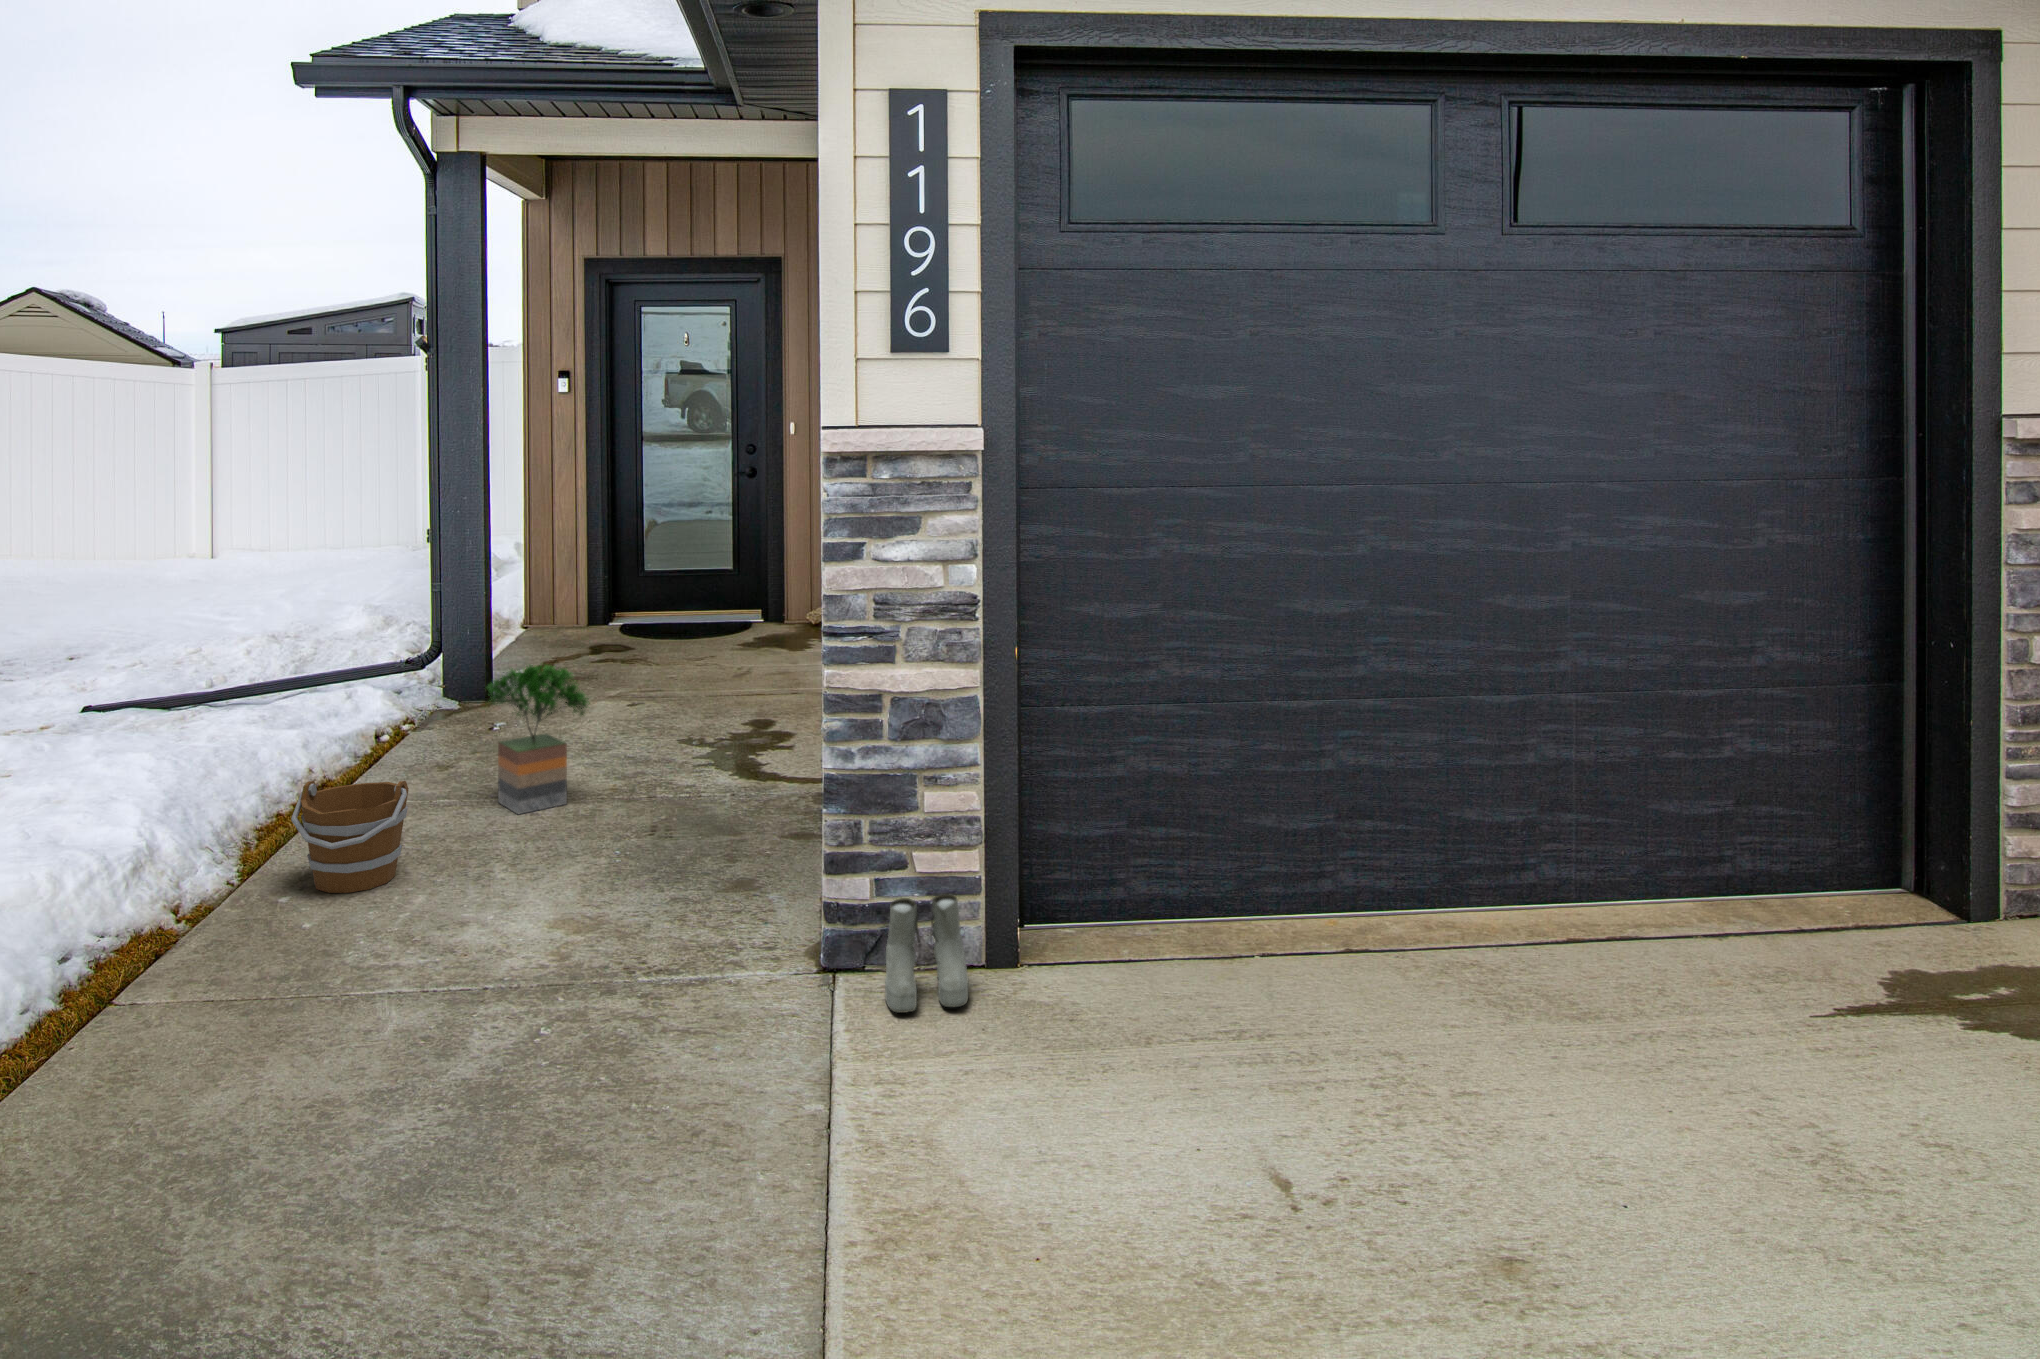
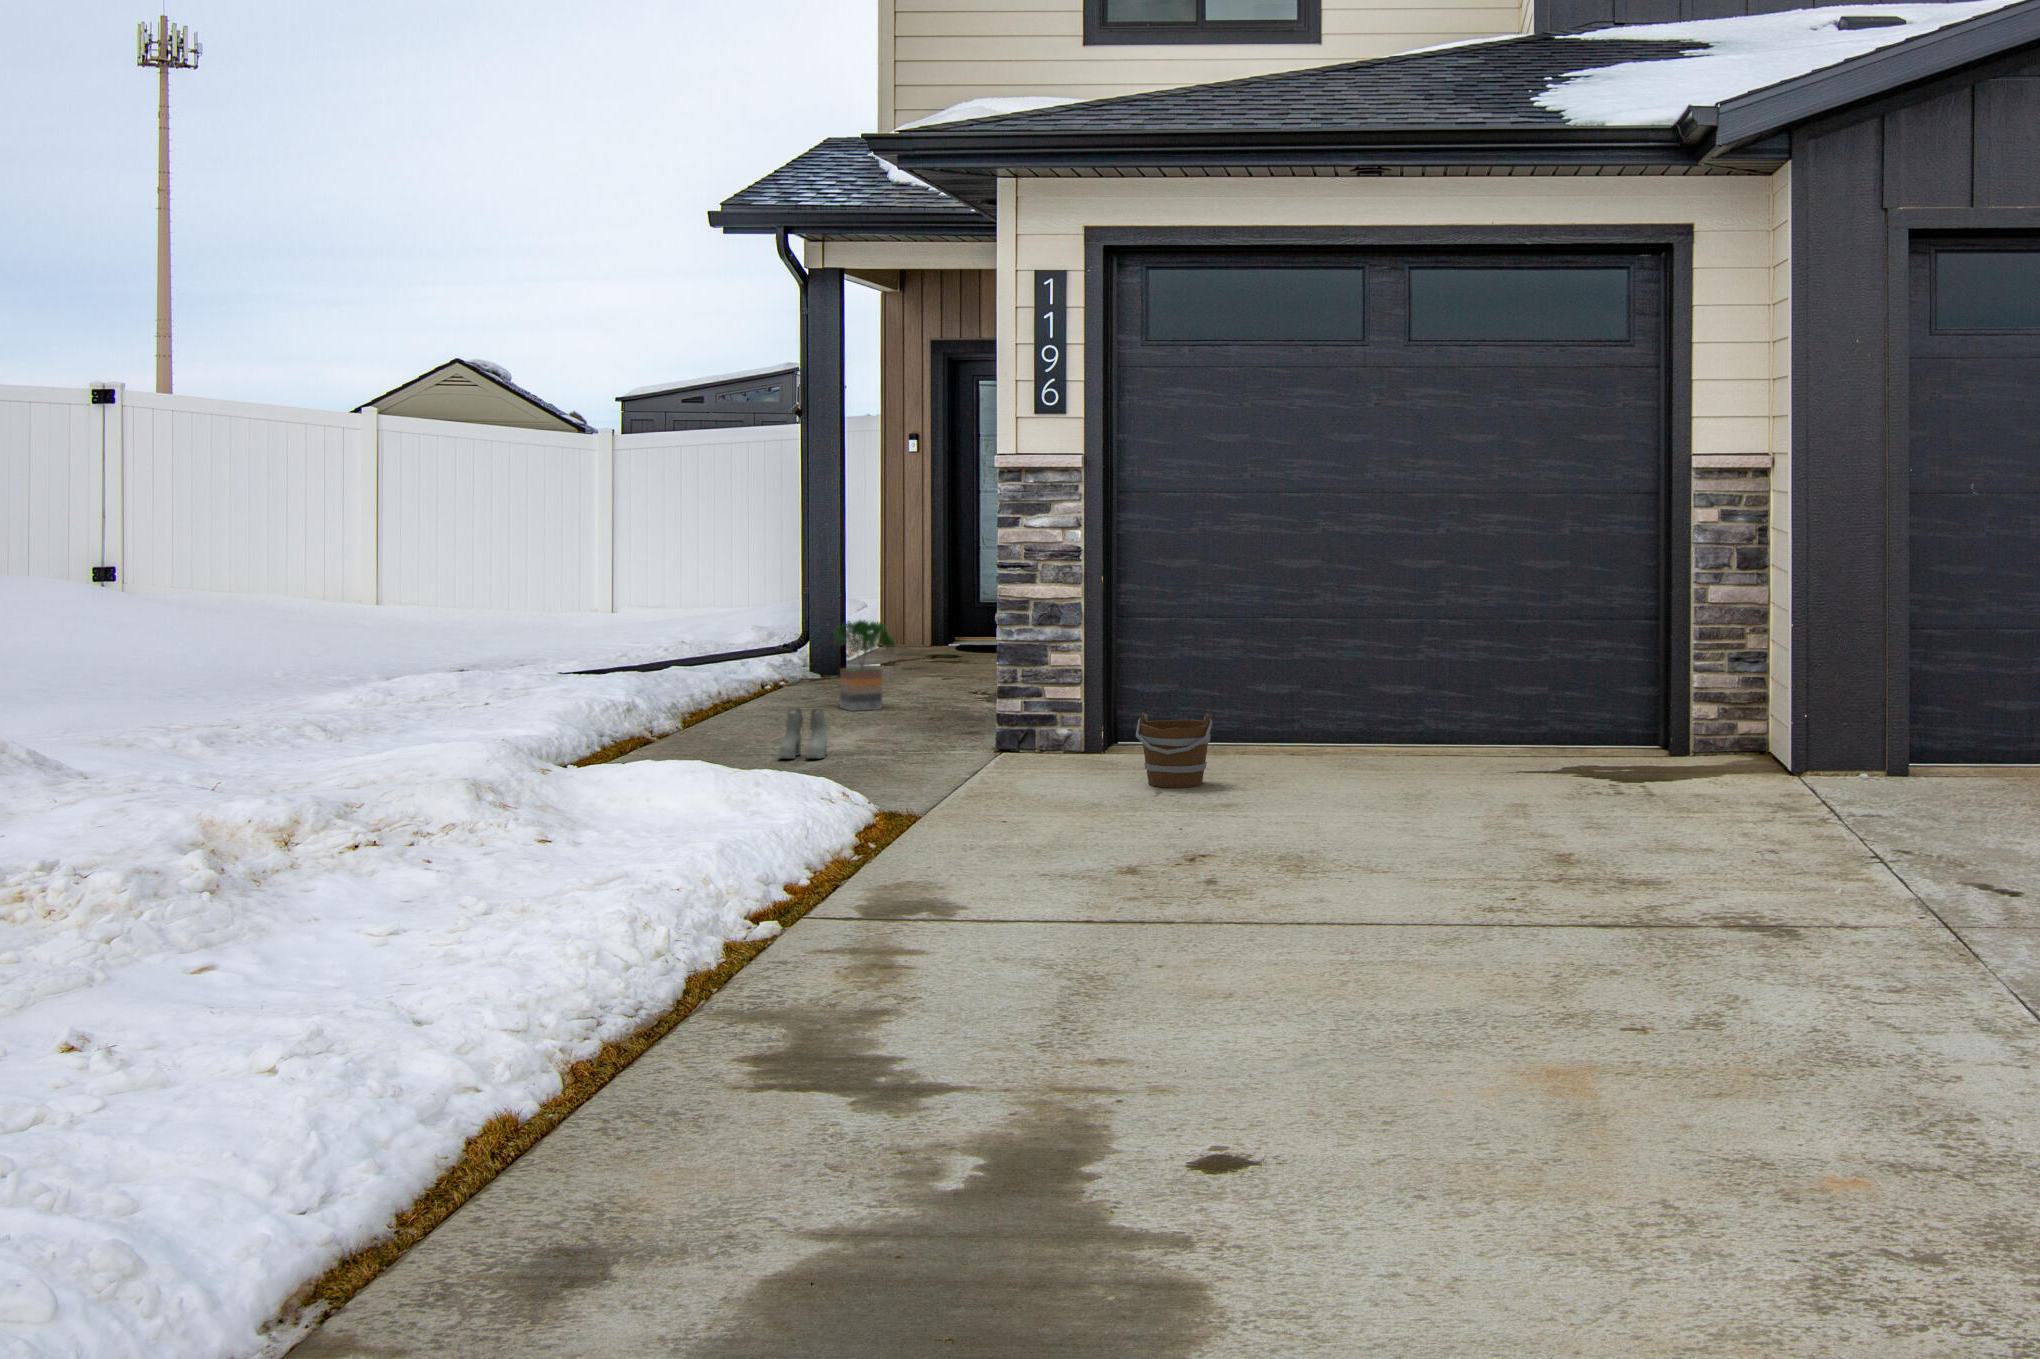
bucket: present [291,781,409,893] -> present [1136,712,1213,788]
boots: present [885,894,969,1013] -> present [779,709,828,759]

